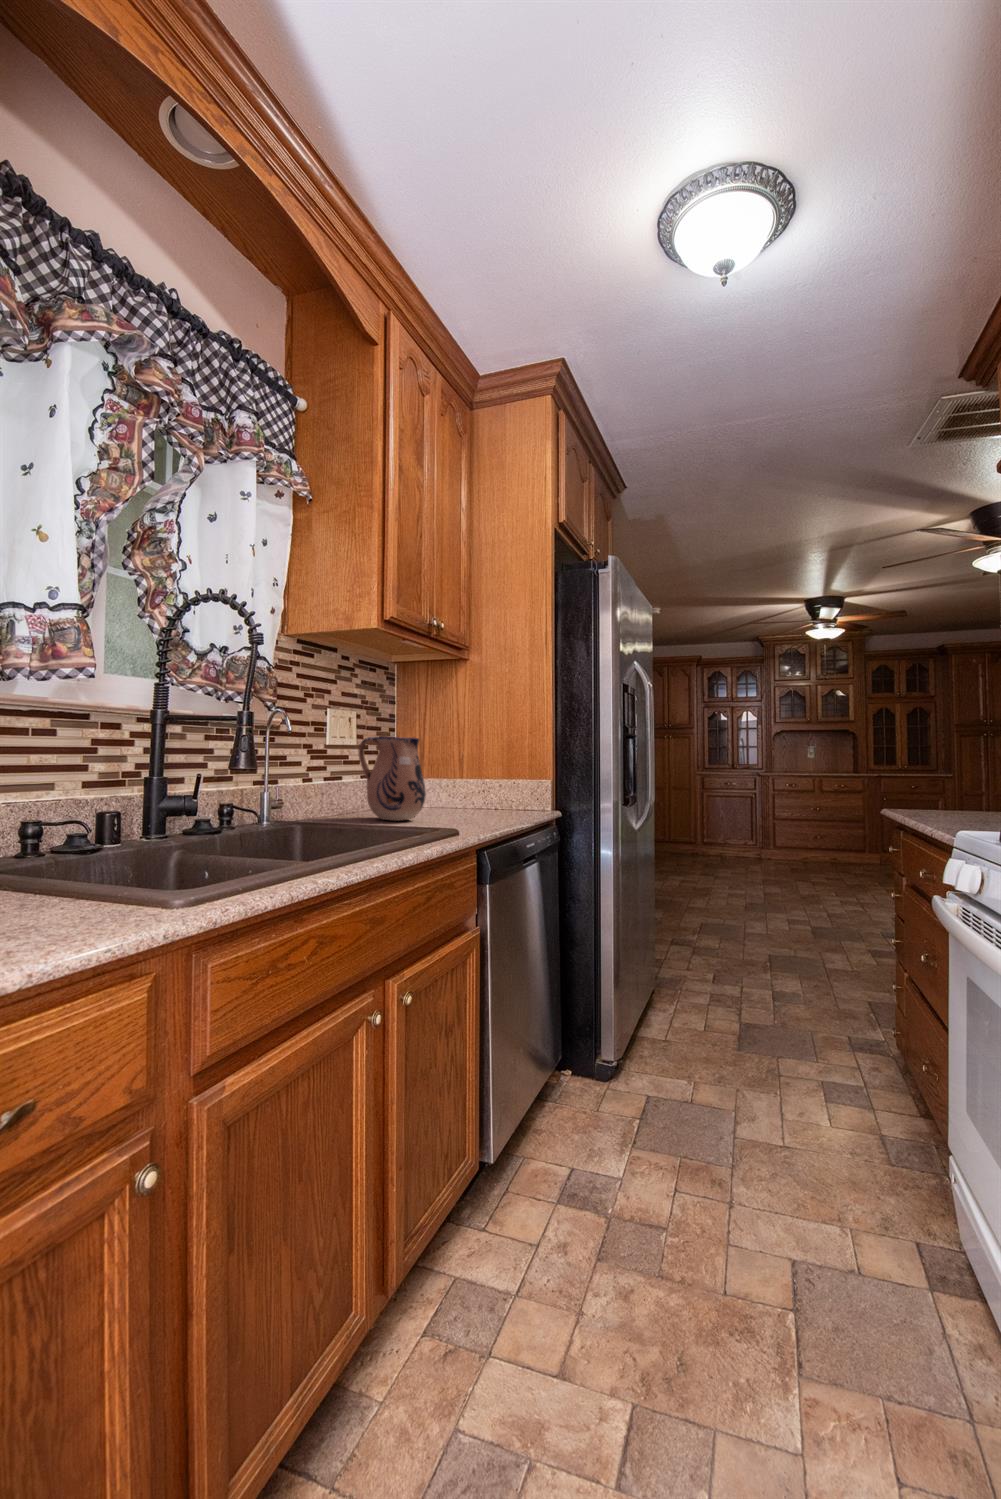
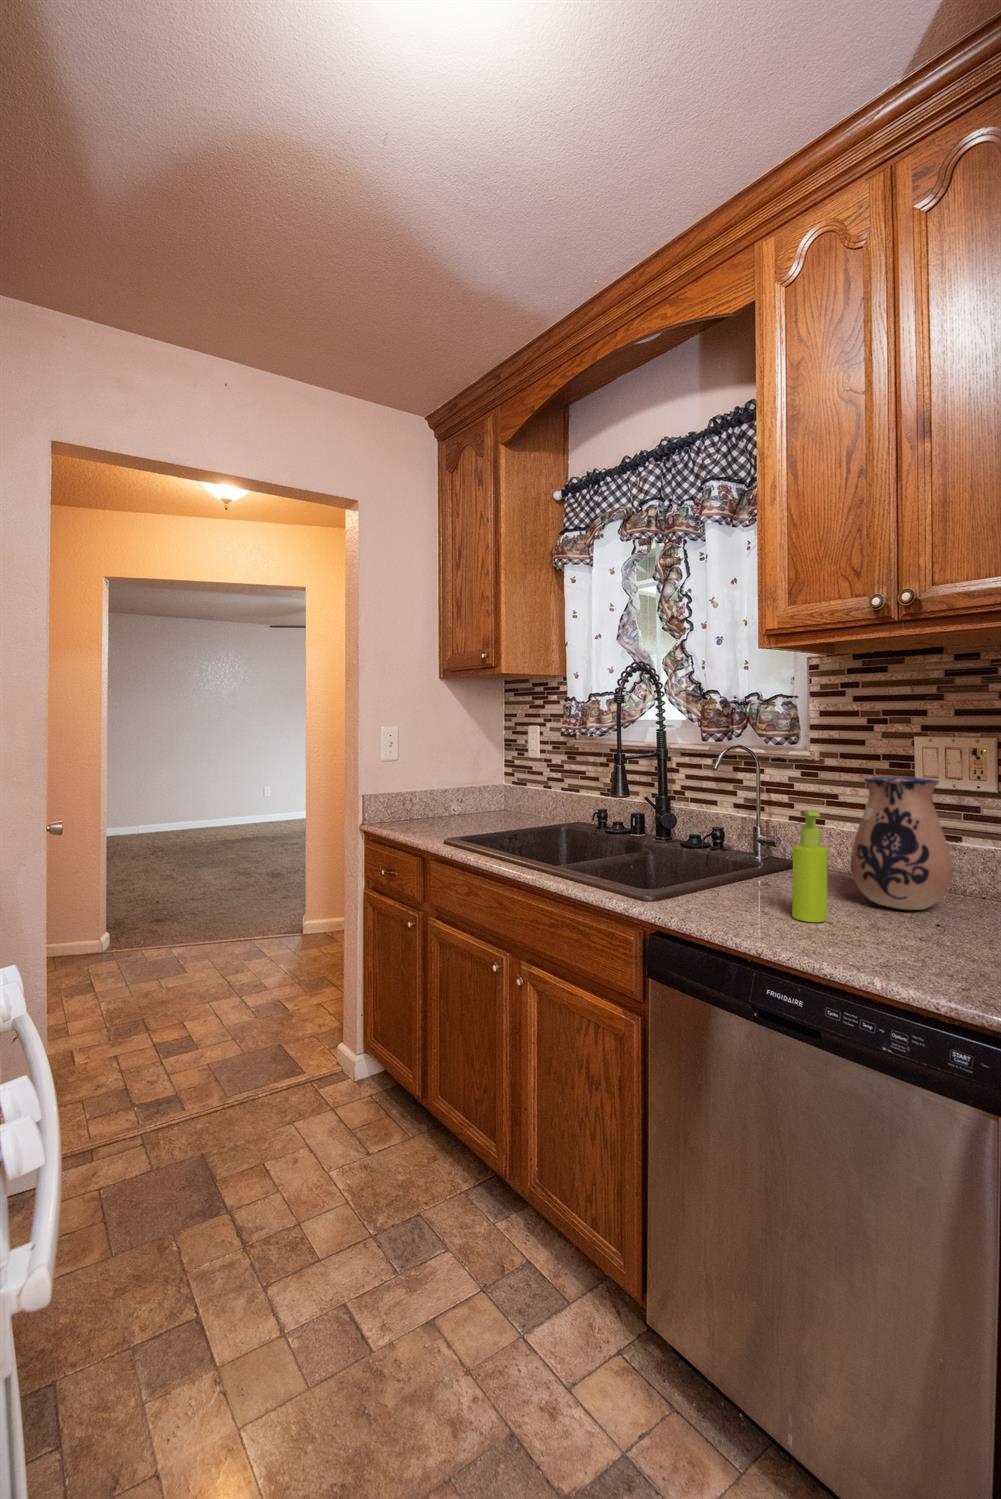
soap dispenser: none [446,757,472,828] -> present [792,810,828,922]

